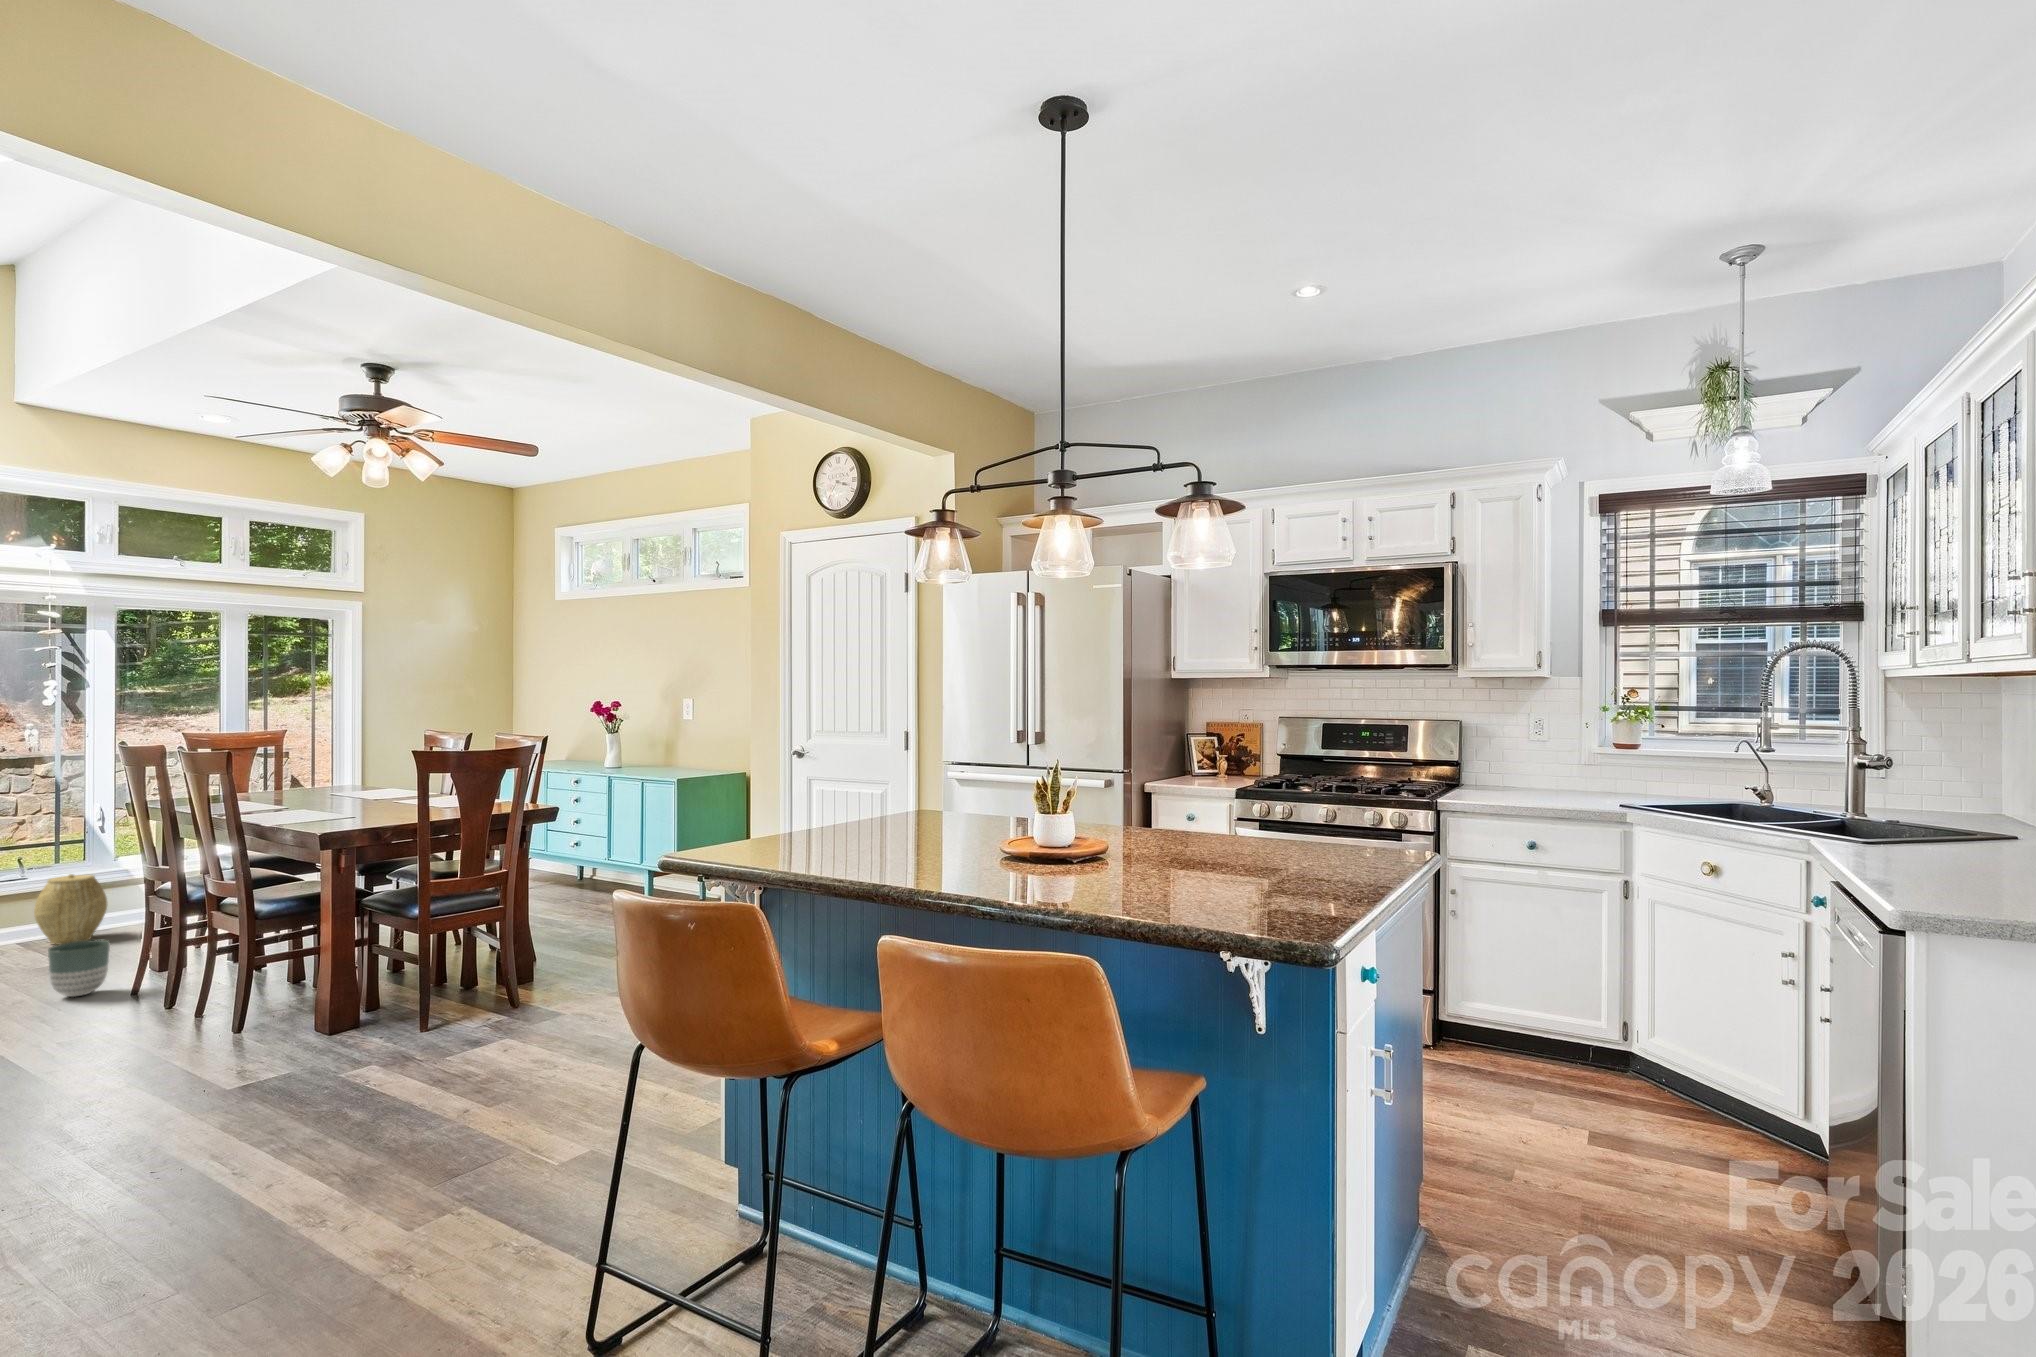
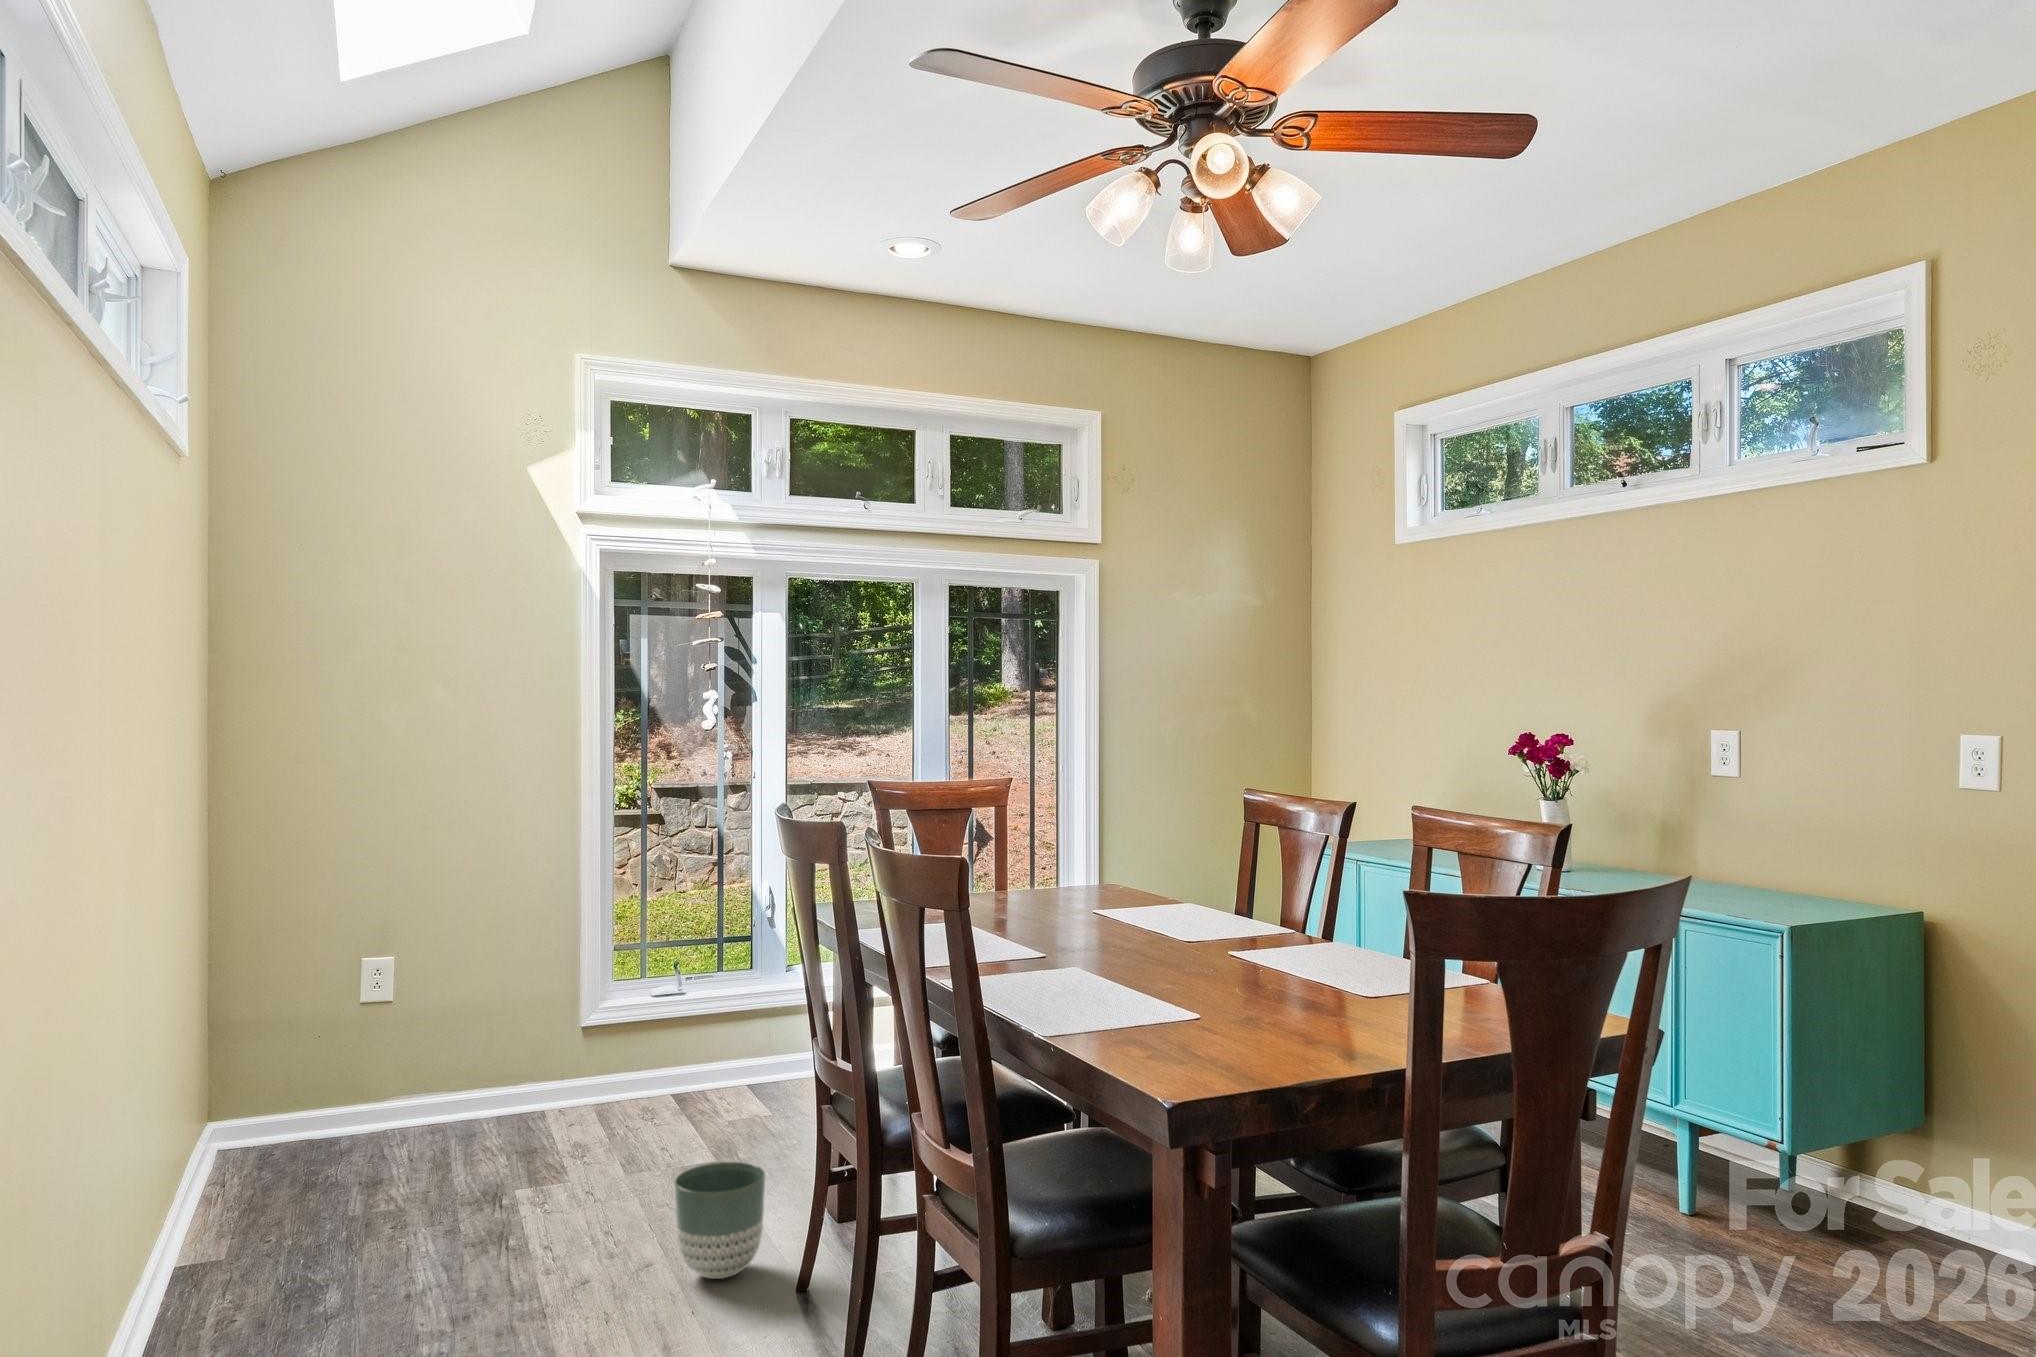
woven basket: present [34,874,107,945] -> none [690,998,778,1114]

